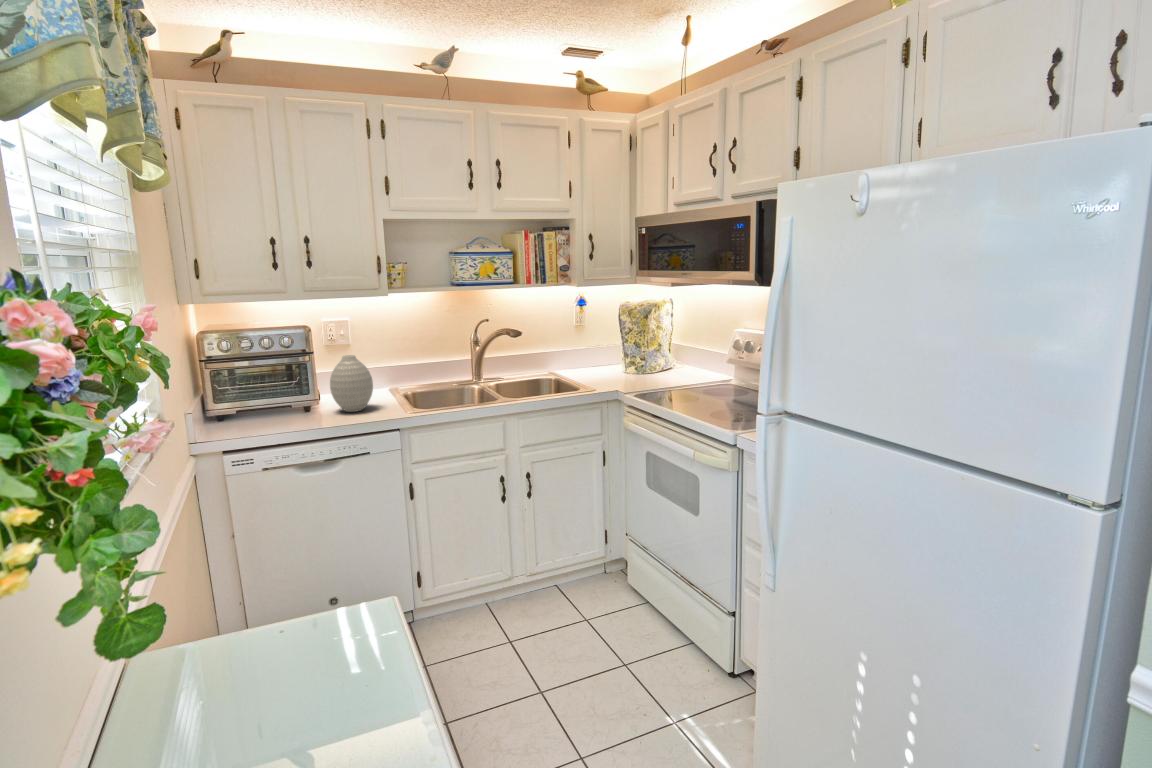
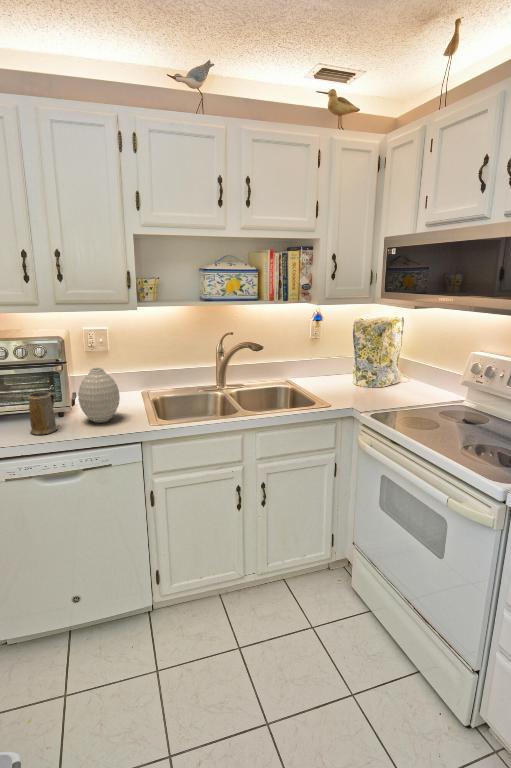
mug: none [280,380,310,423] -> present [28,392,58,435]

